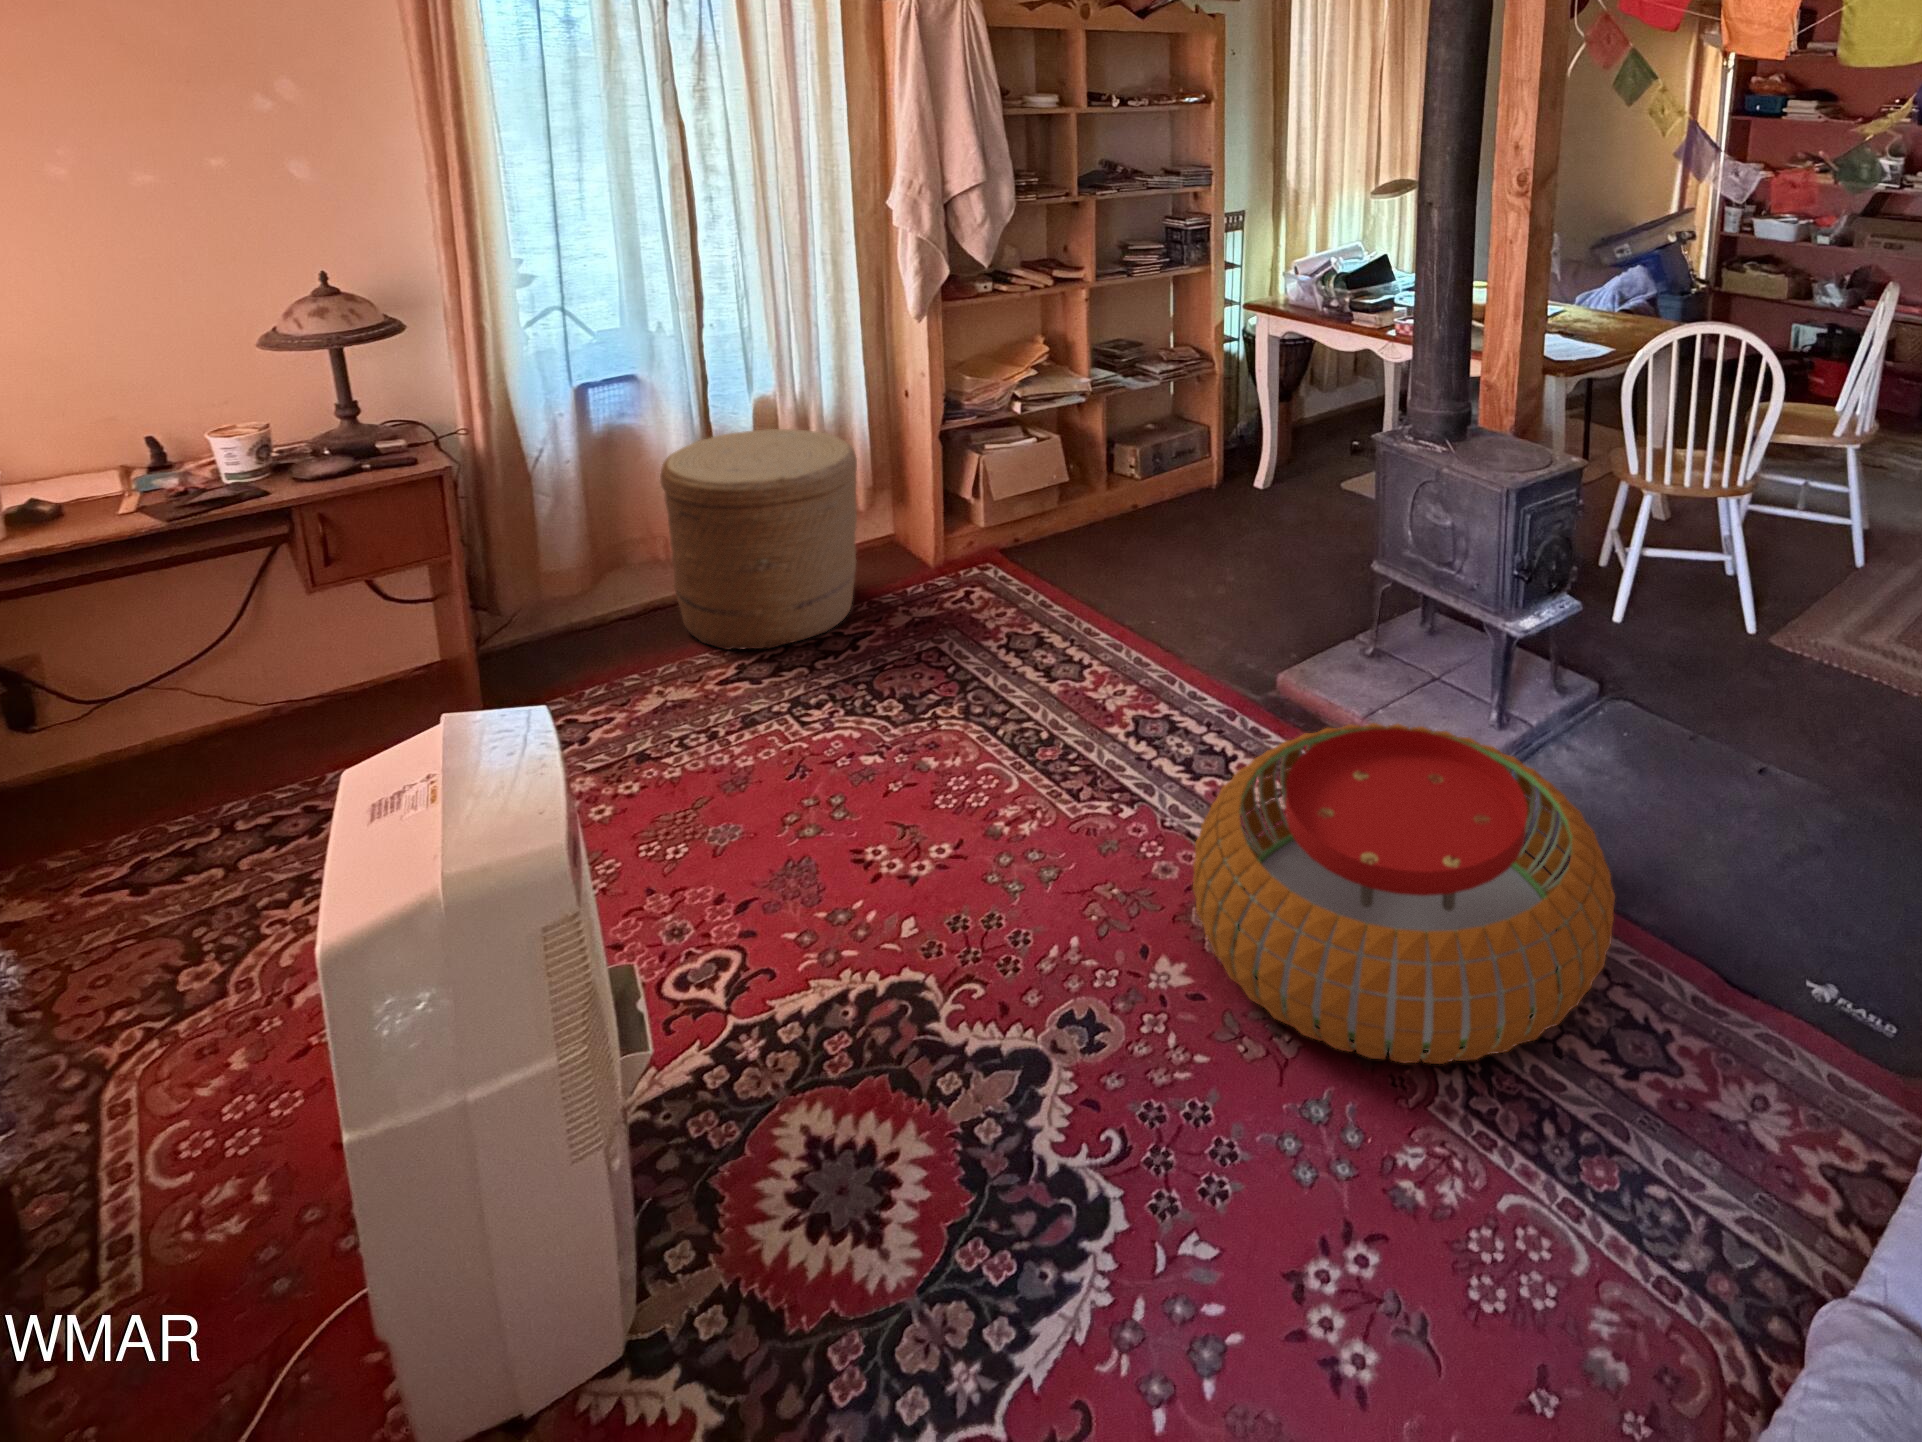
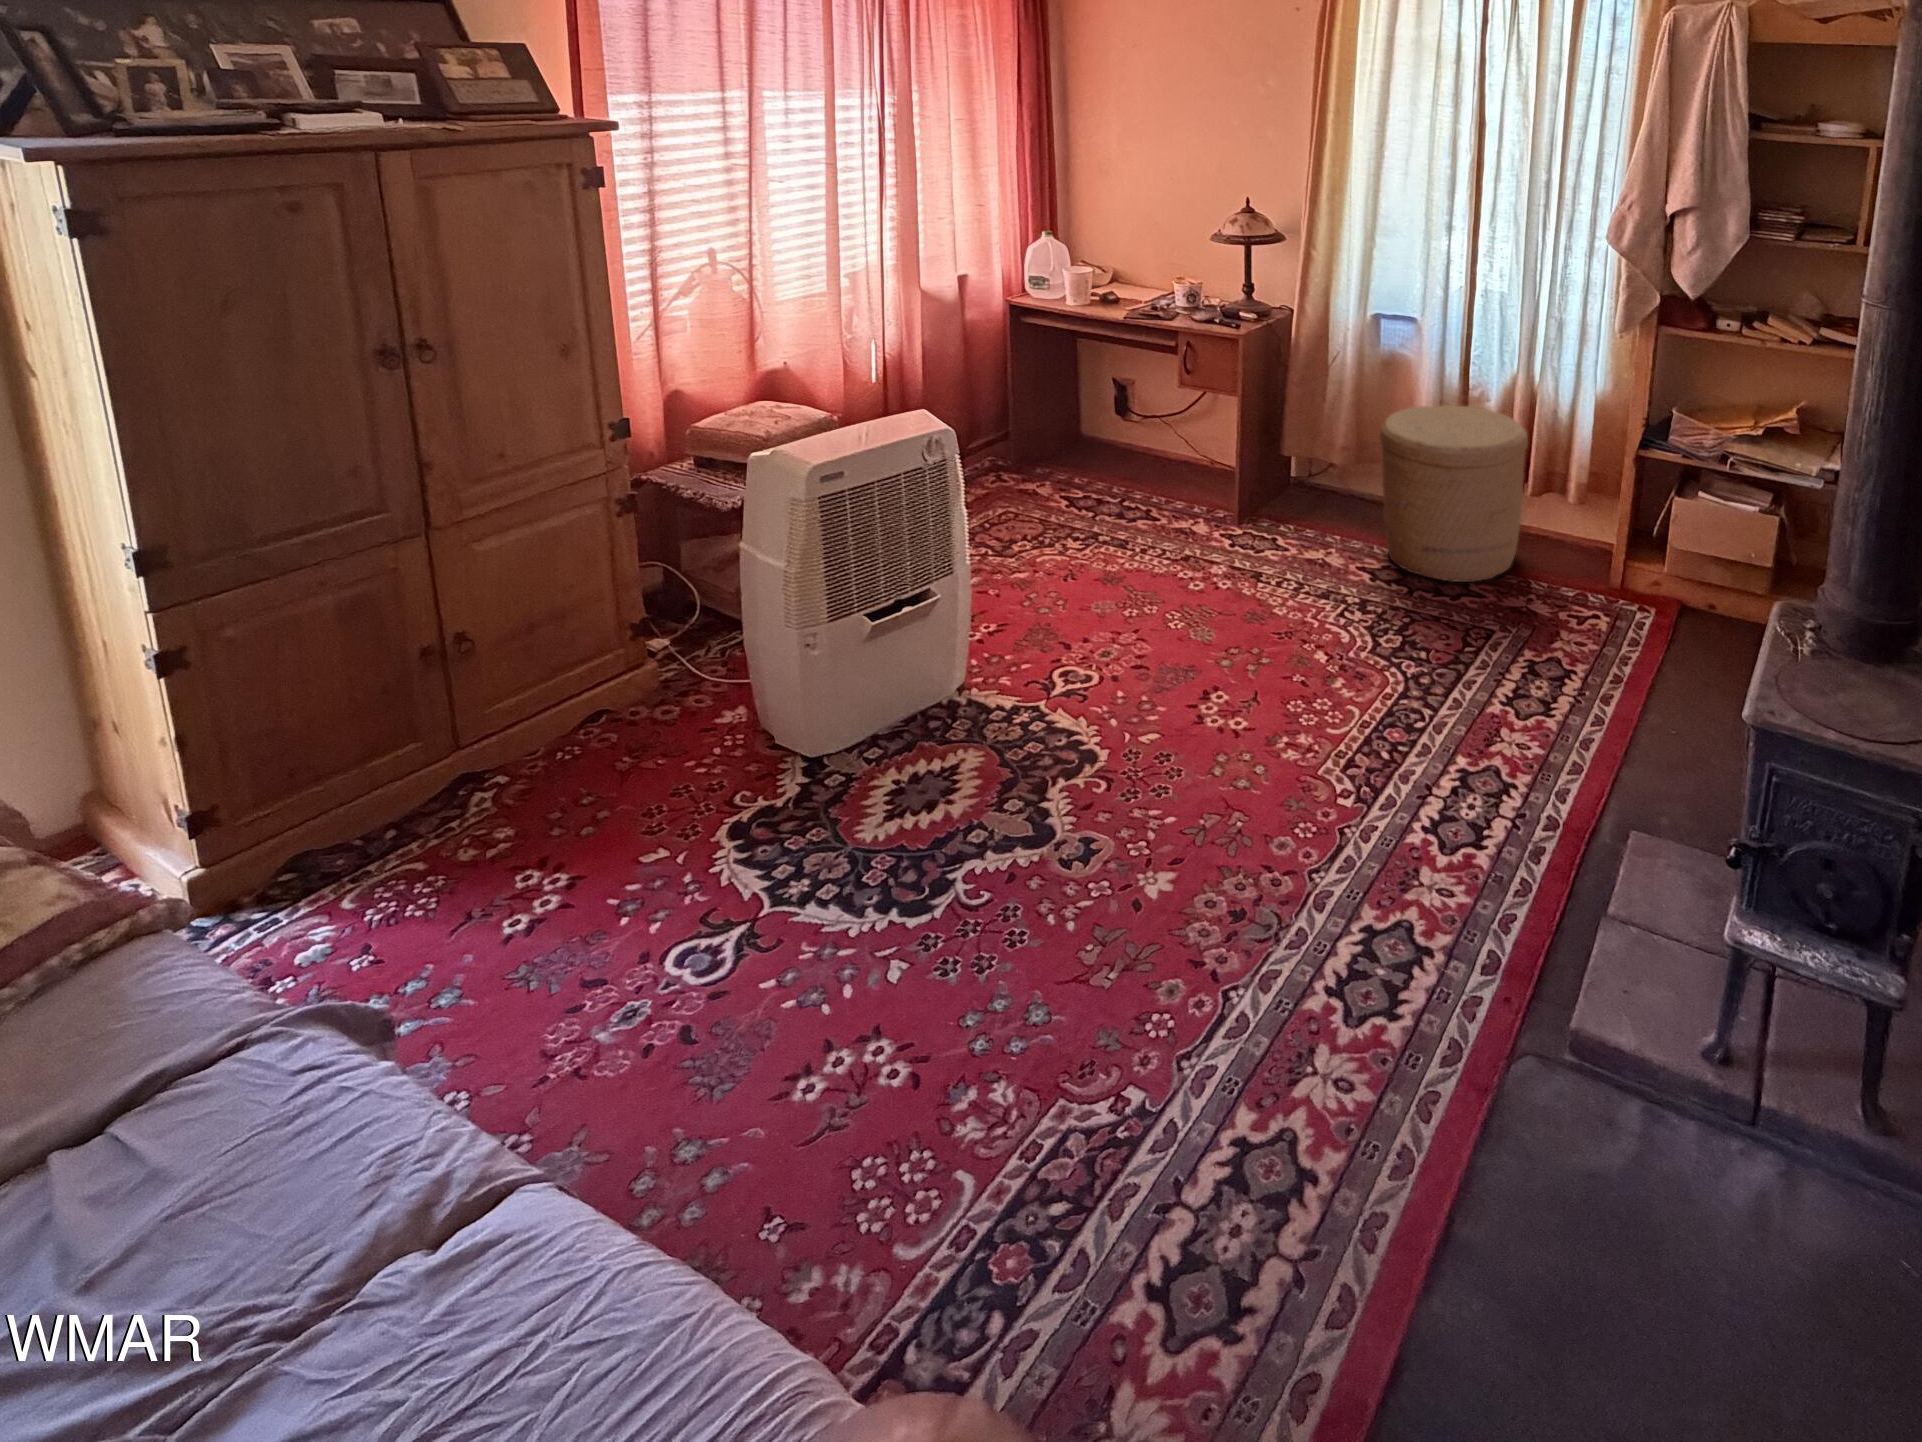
pouf: present [1193,723,1615,1064] -> none [1068,794,1517,1213]

